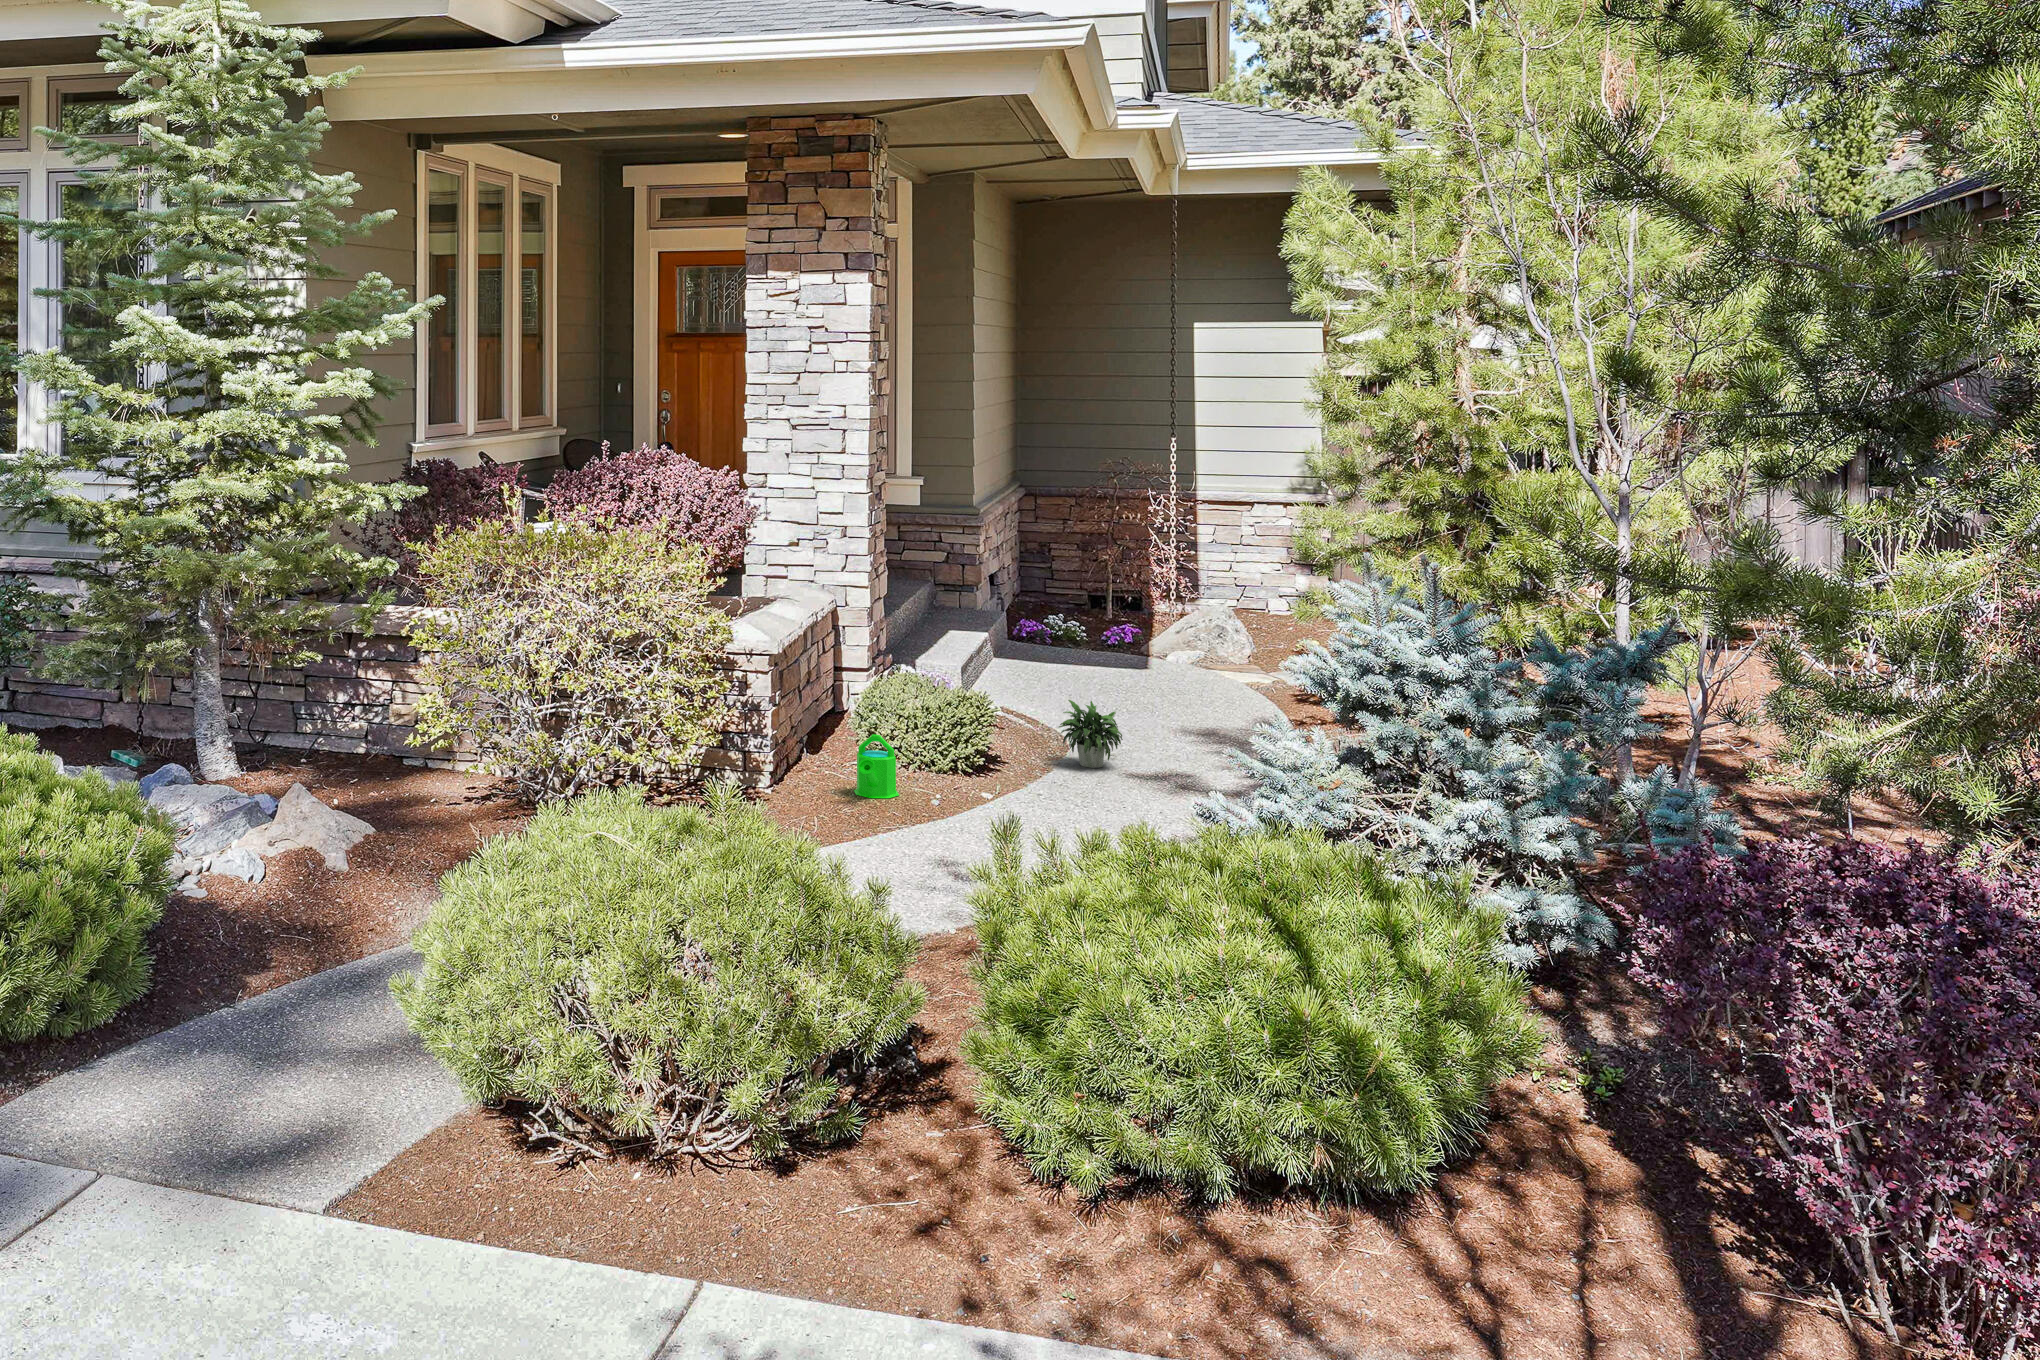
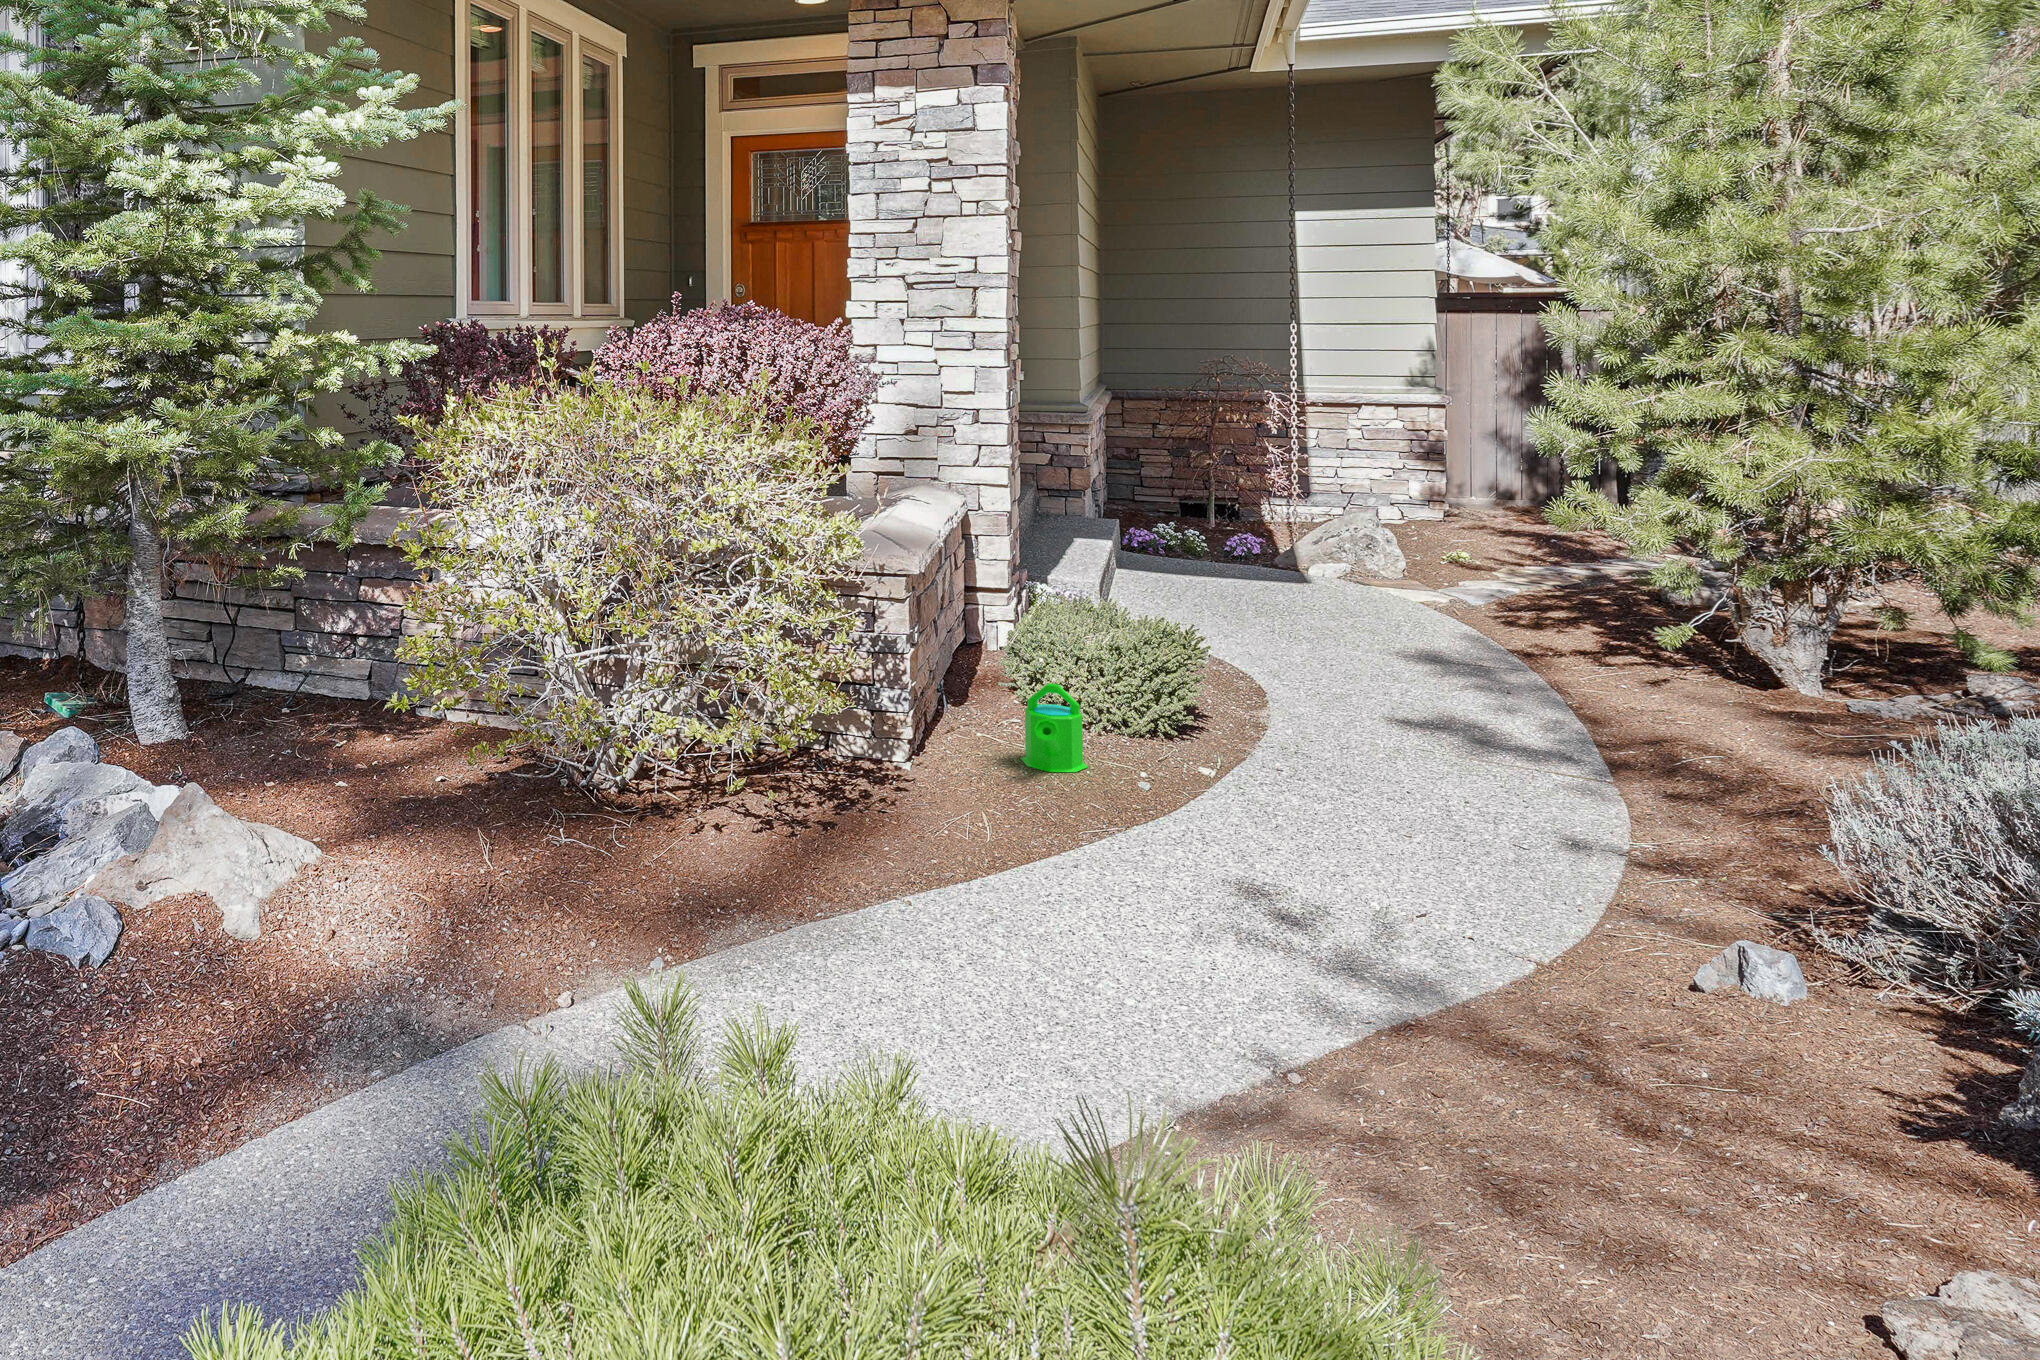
potted plant: present [1059,700,1123,768] -> none [1276,631,1367,722]

